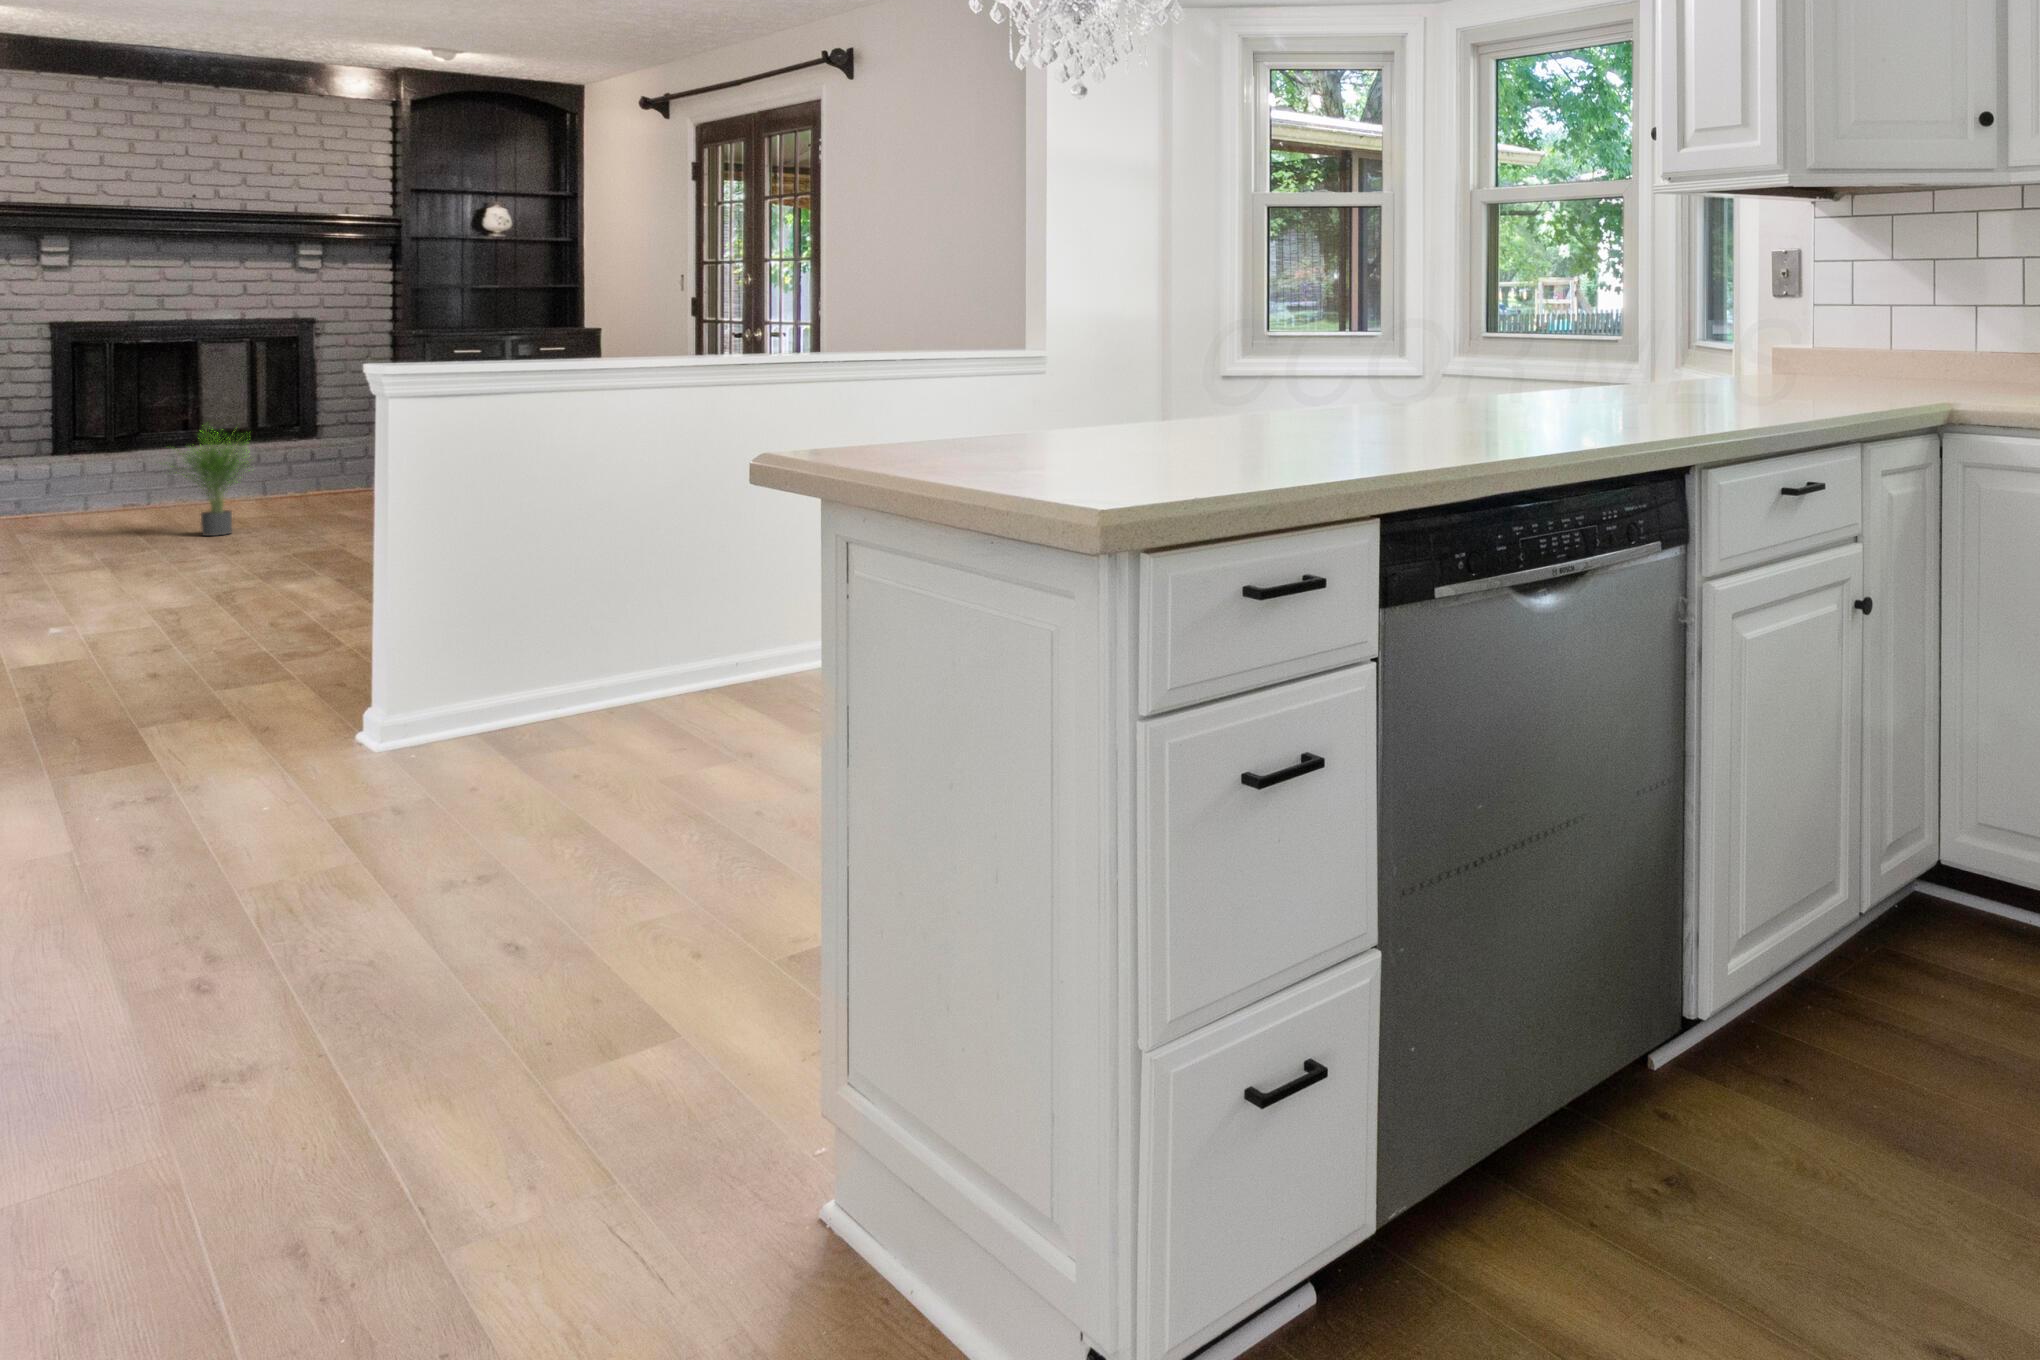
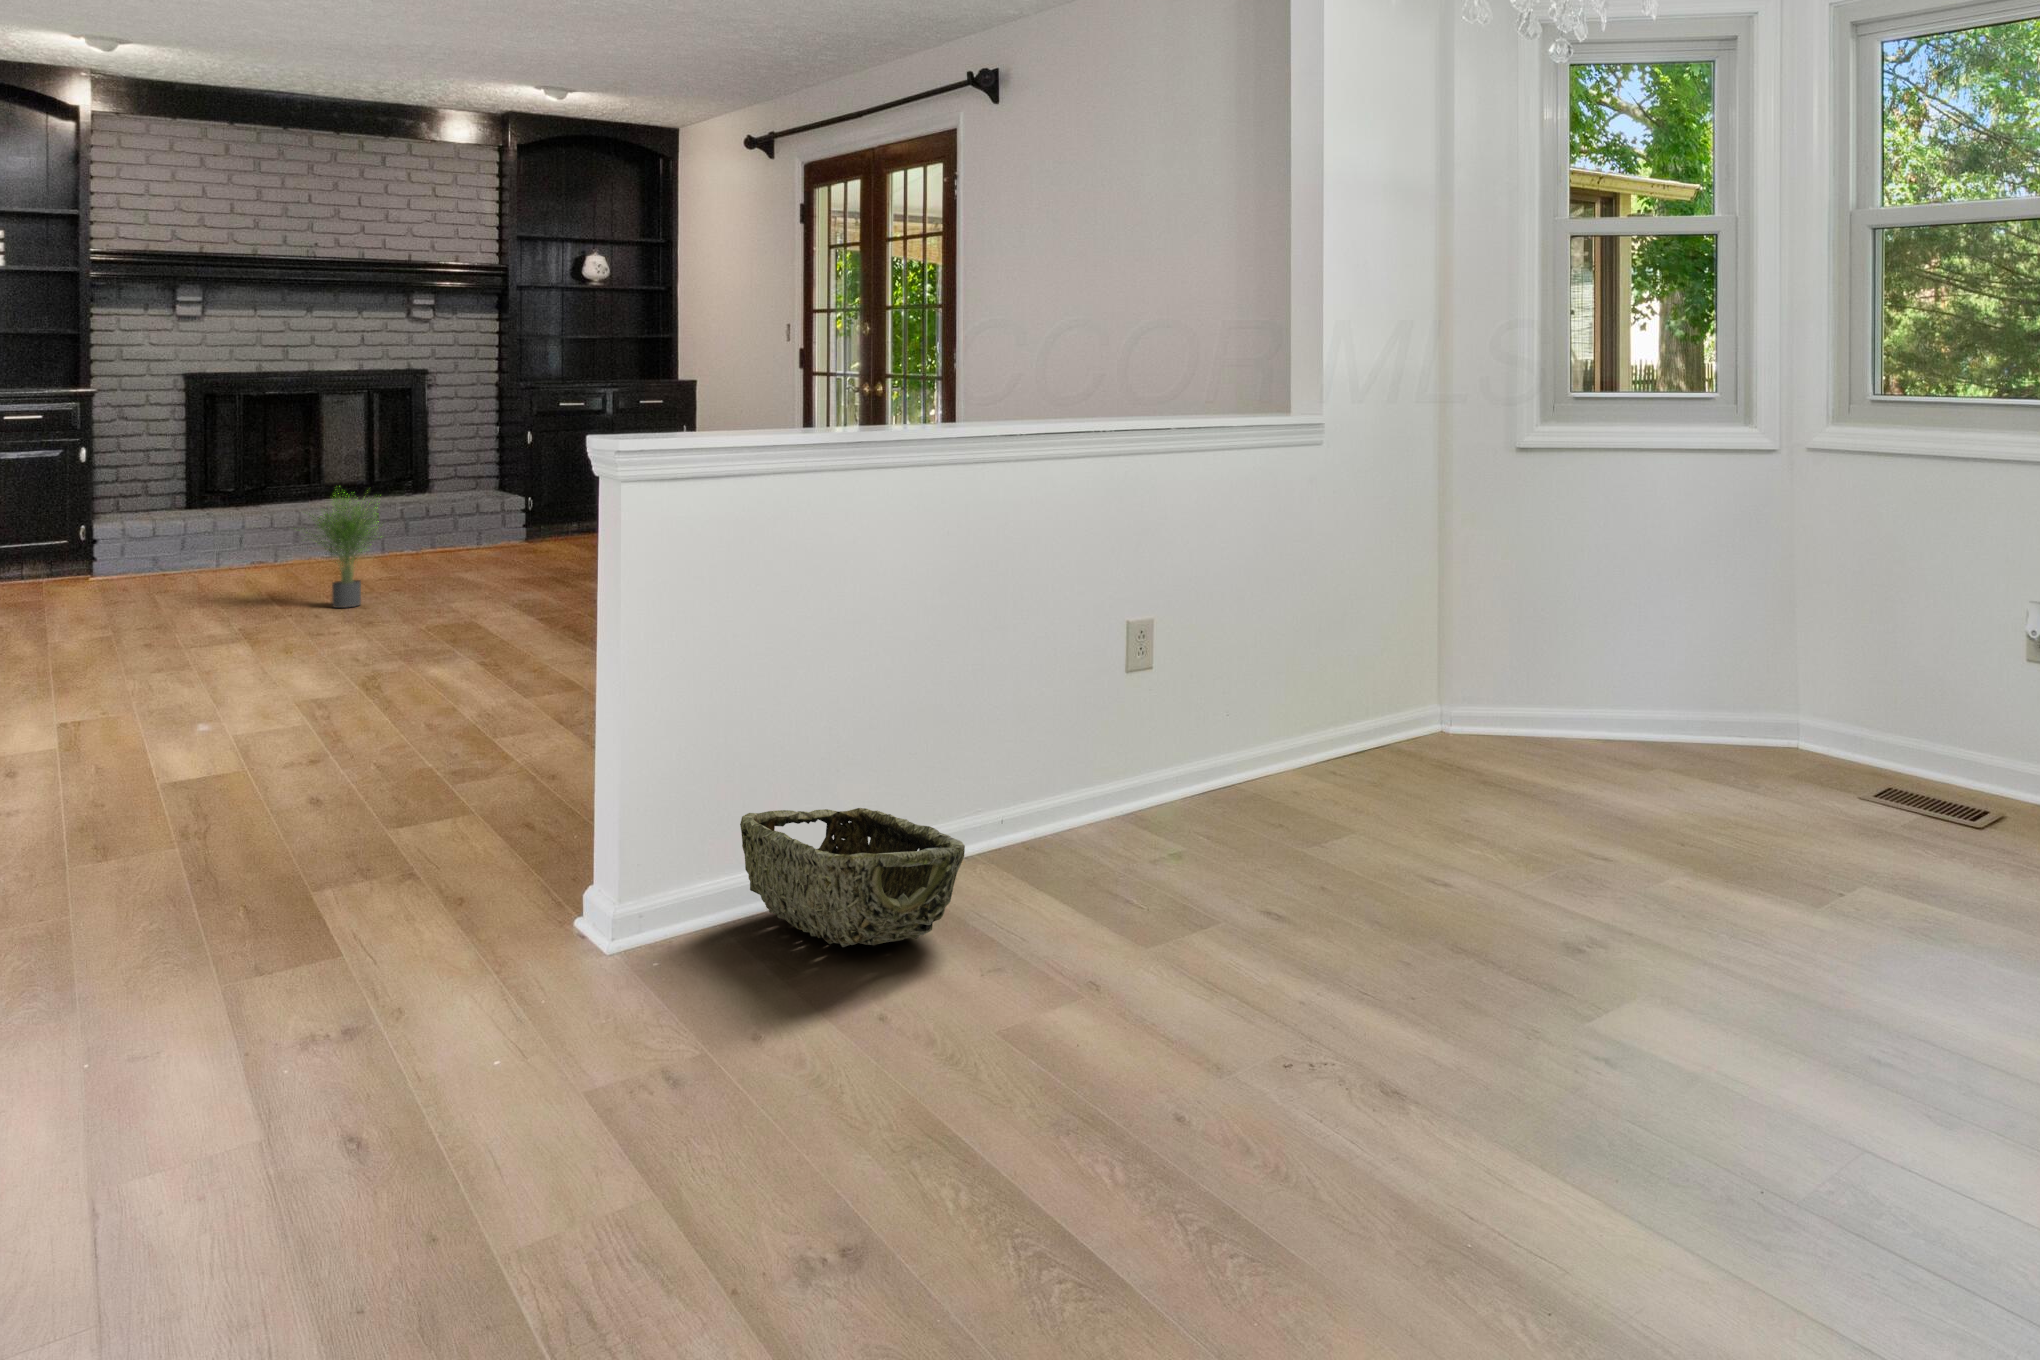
woven basket: none [493,646,675,738] -> present [740,808,965,947]

